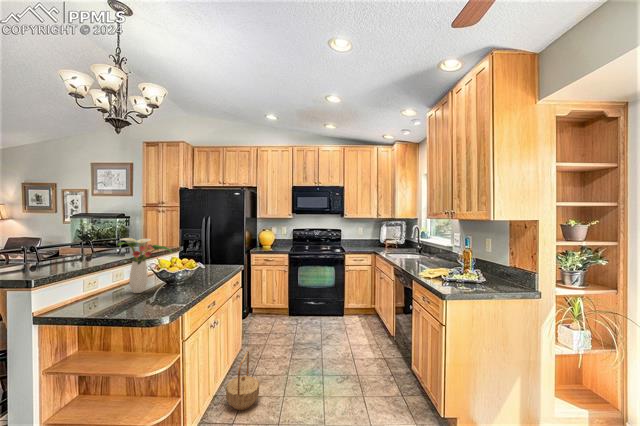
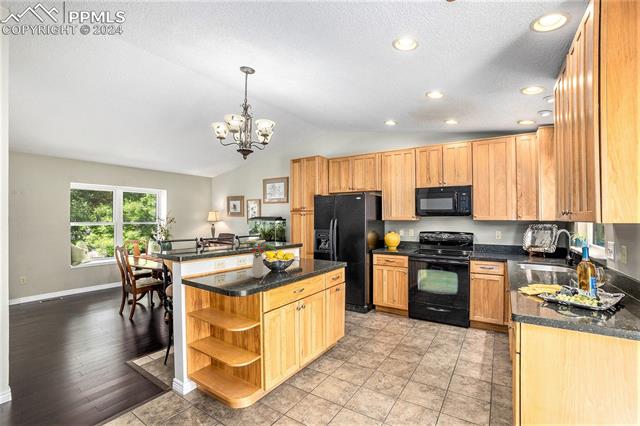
basket: present [226,351,259,410] -> none [319,337,346,383]

